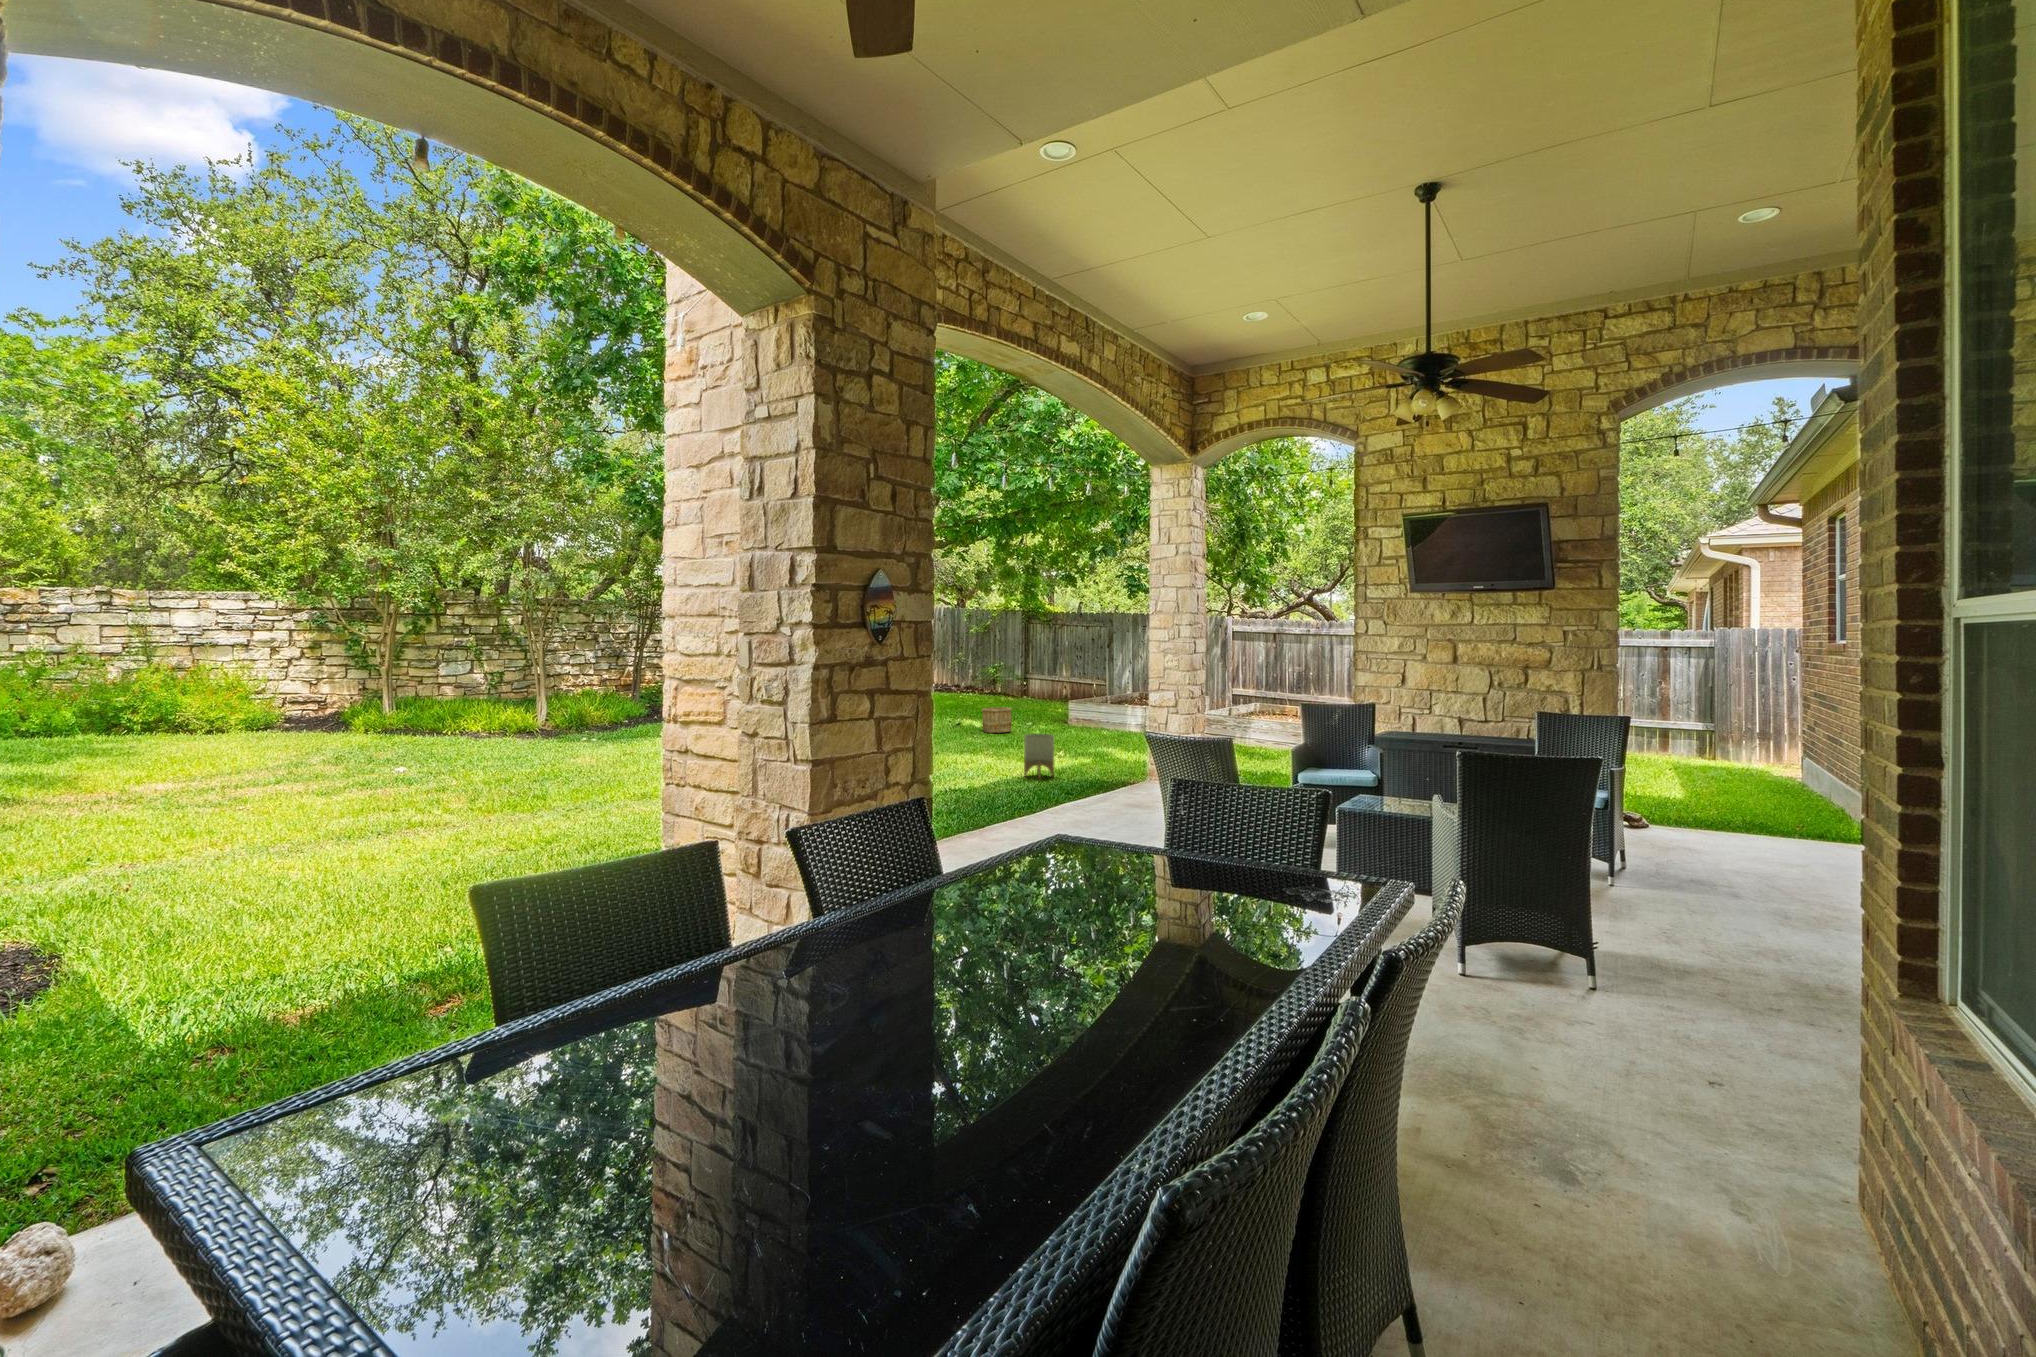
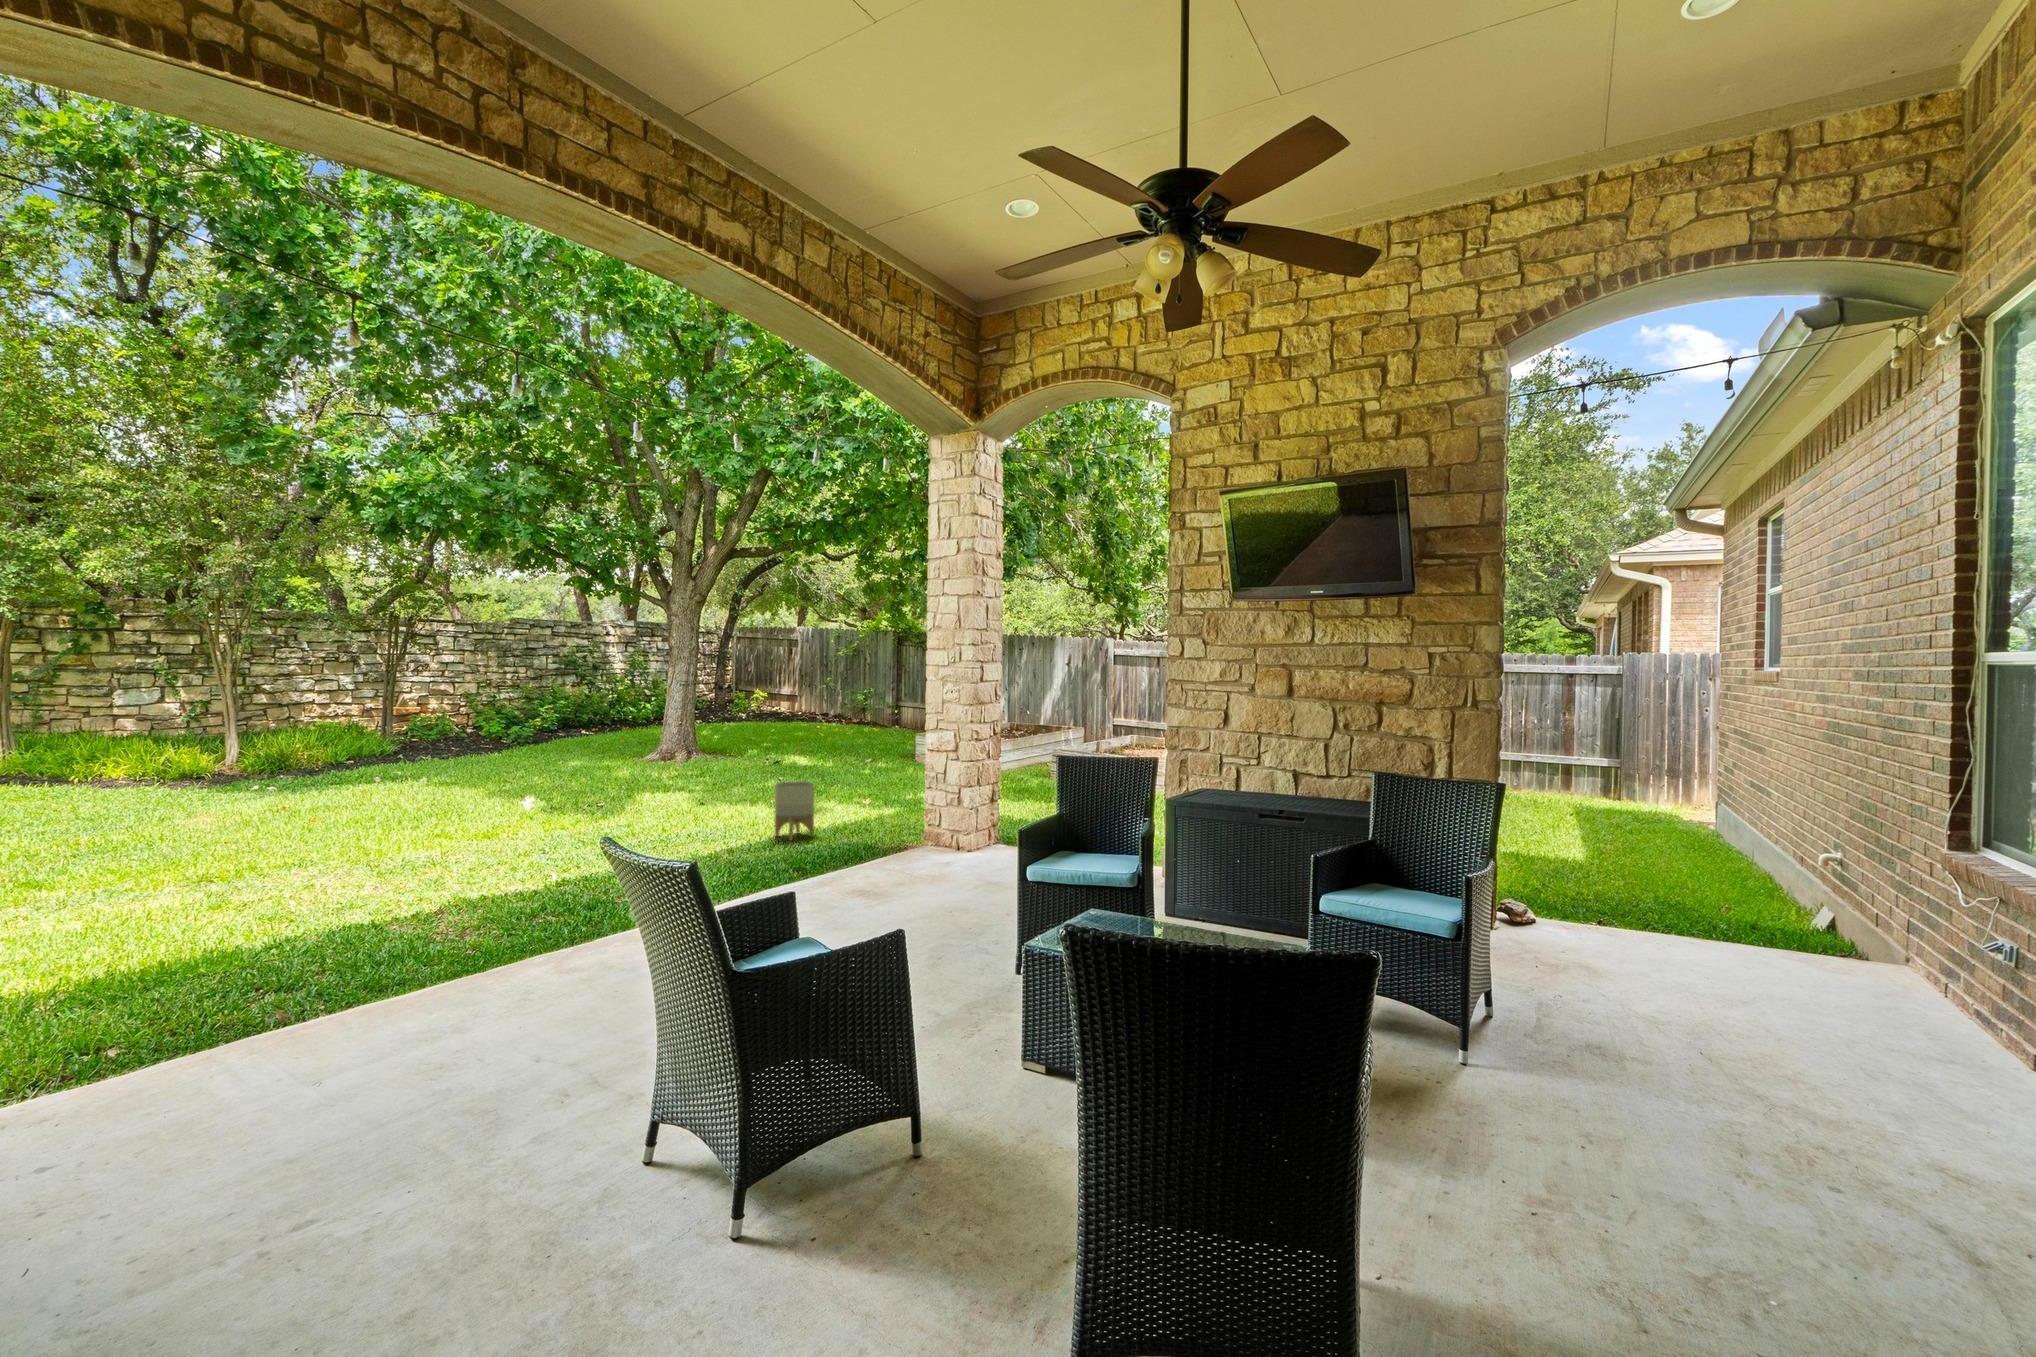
wooden bucket: present [982,707,1012,733] -> none [801,740,838,770]

